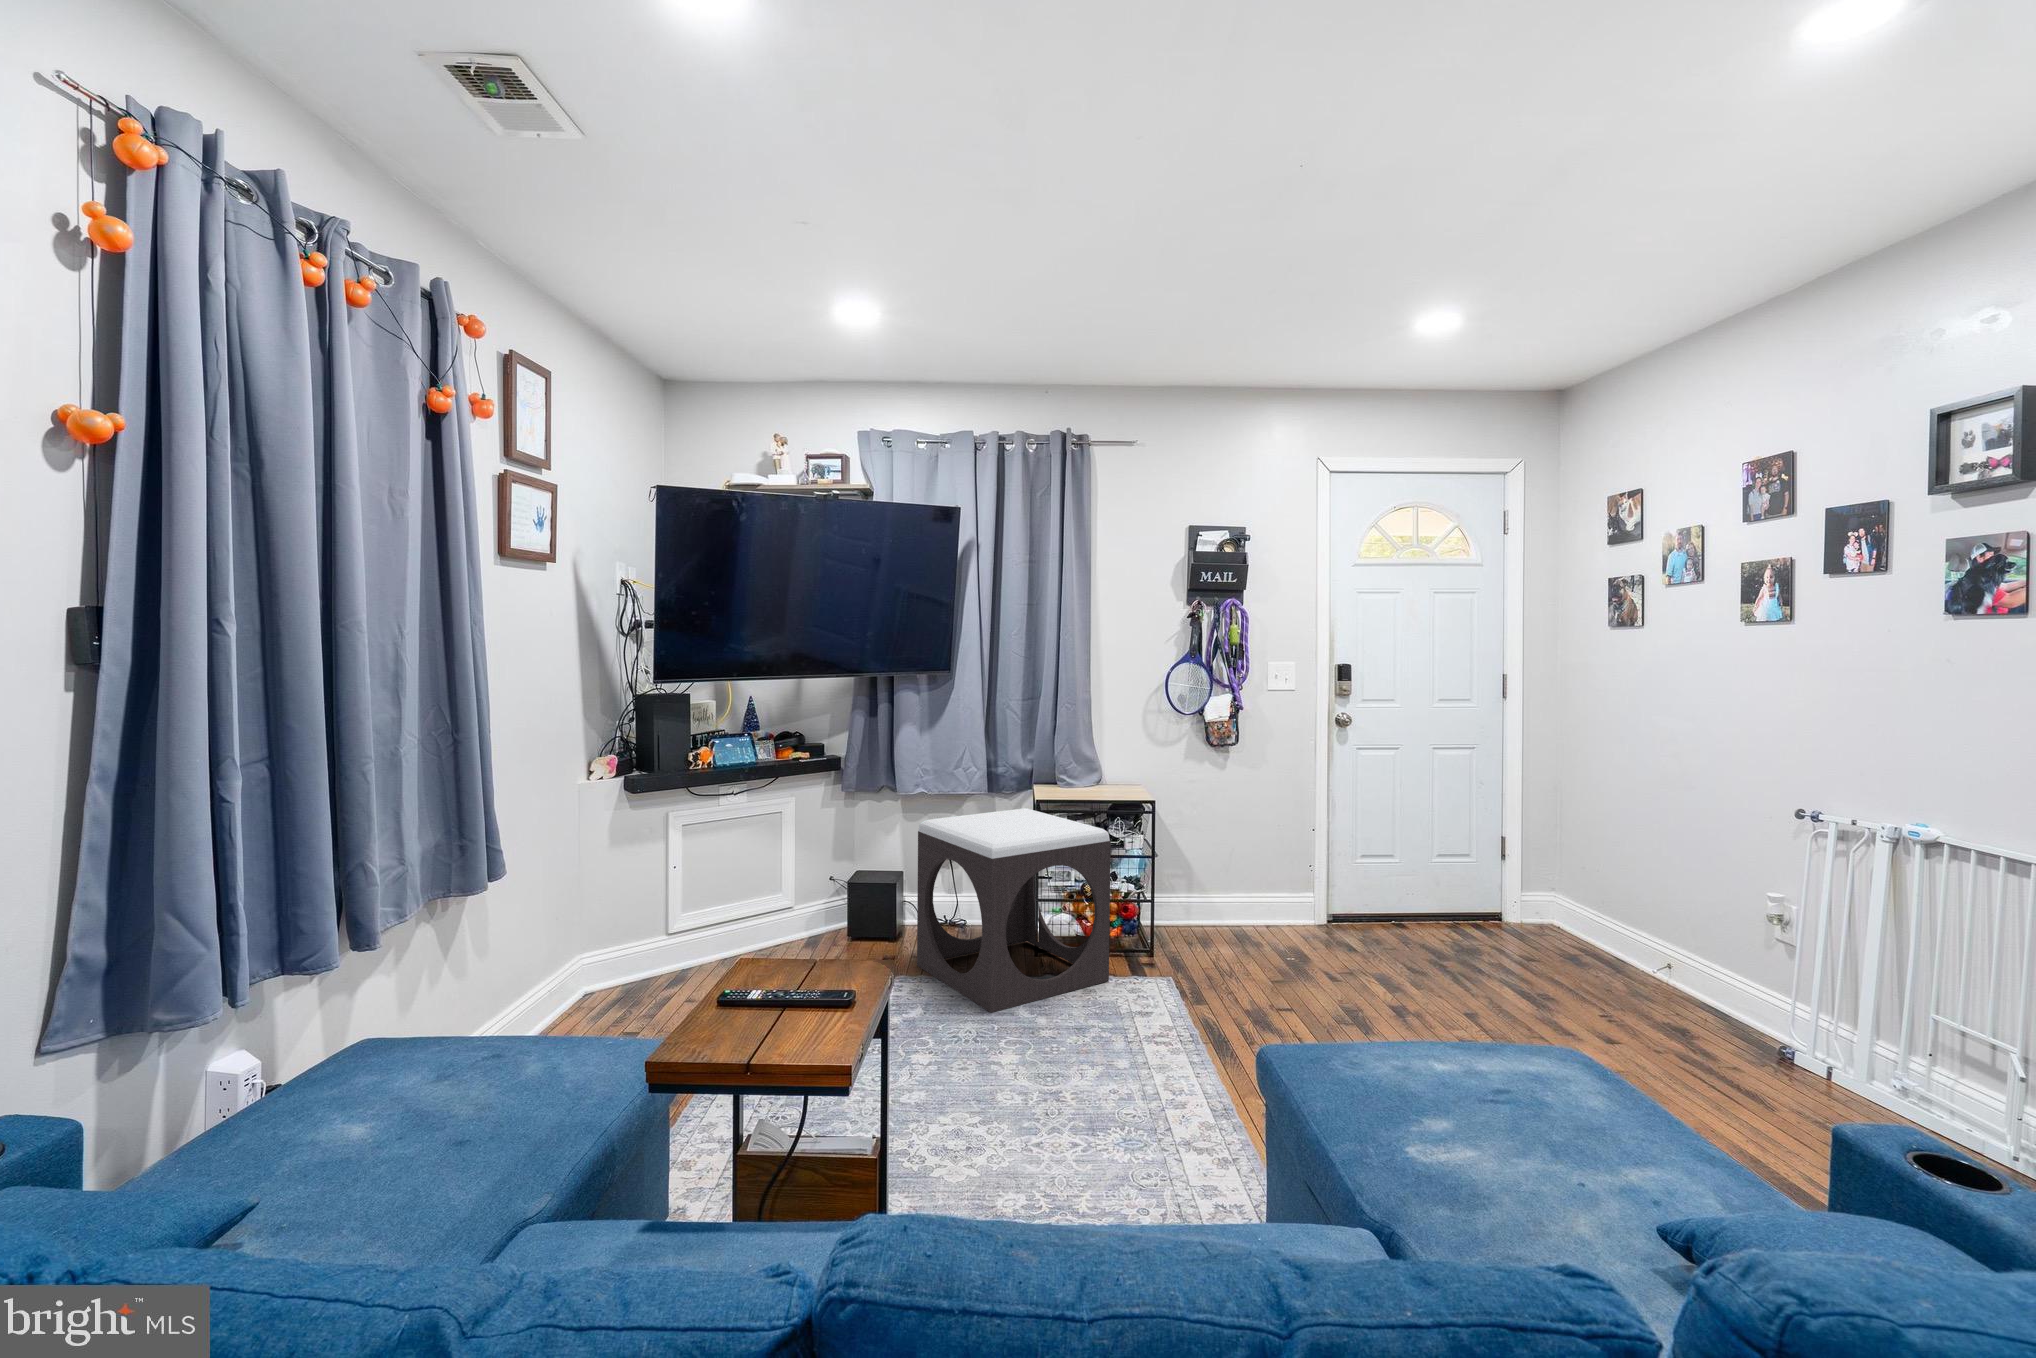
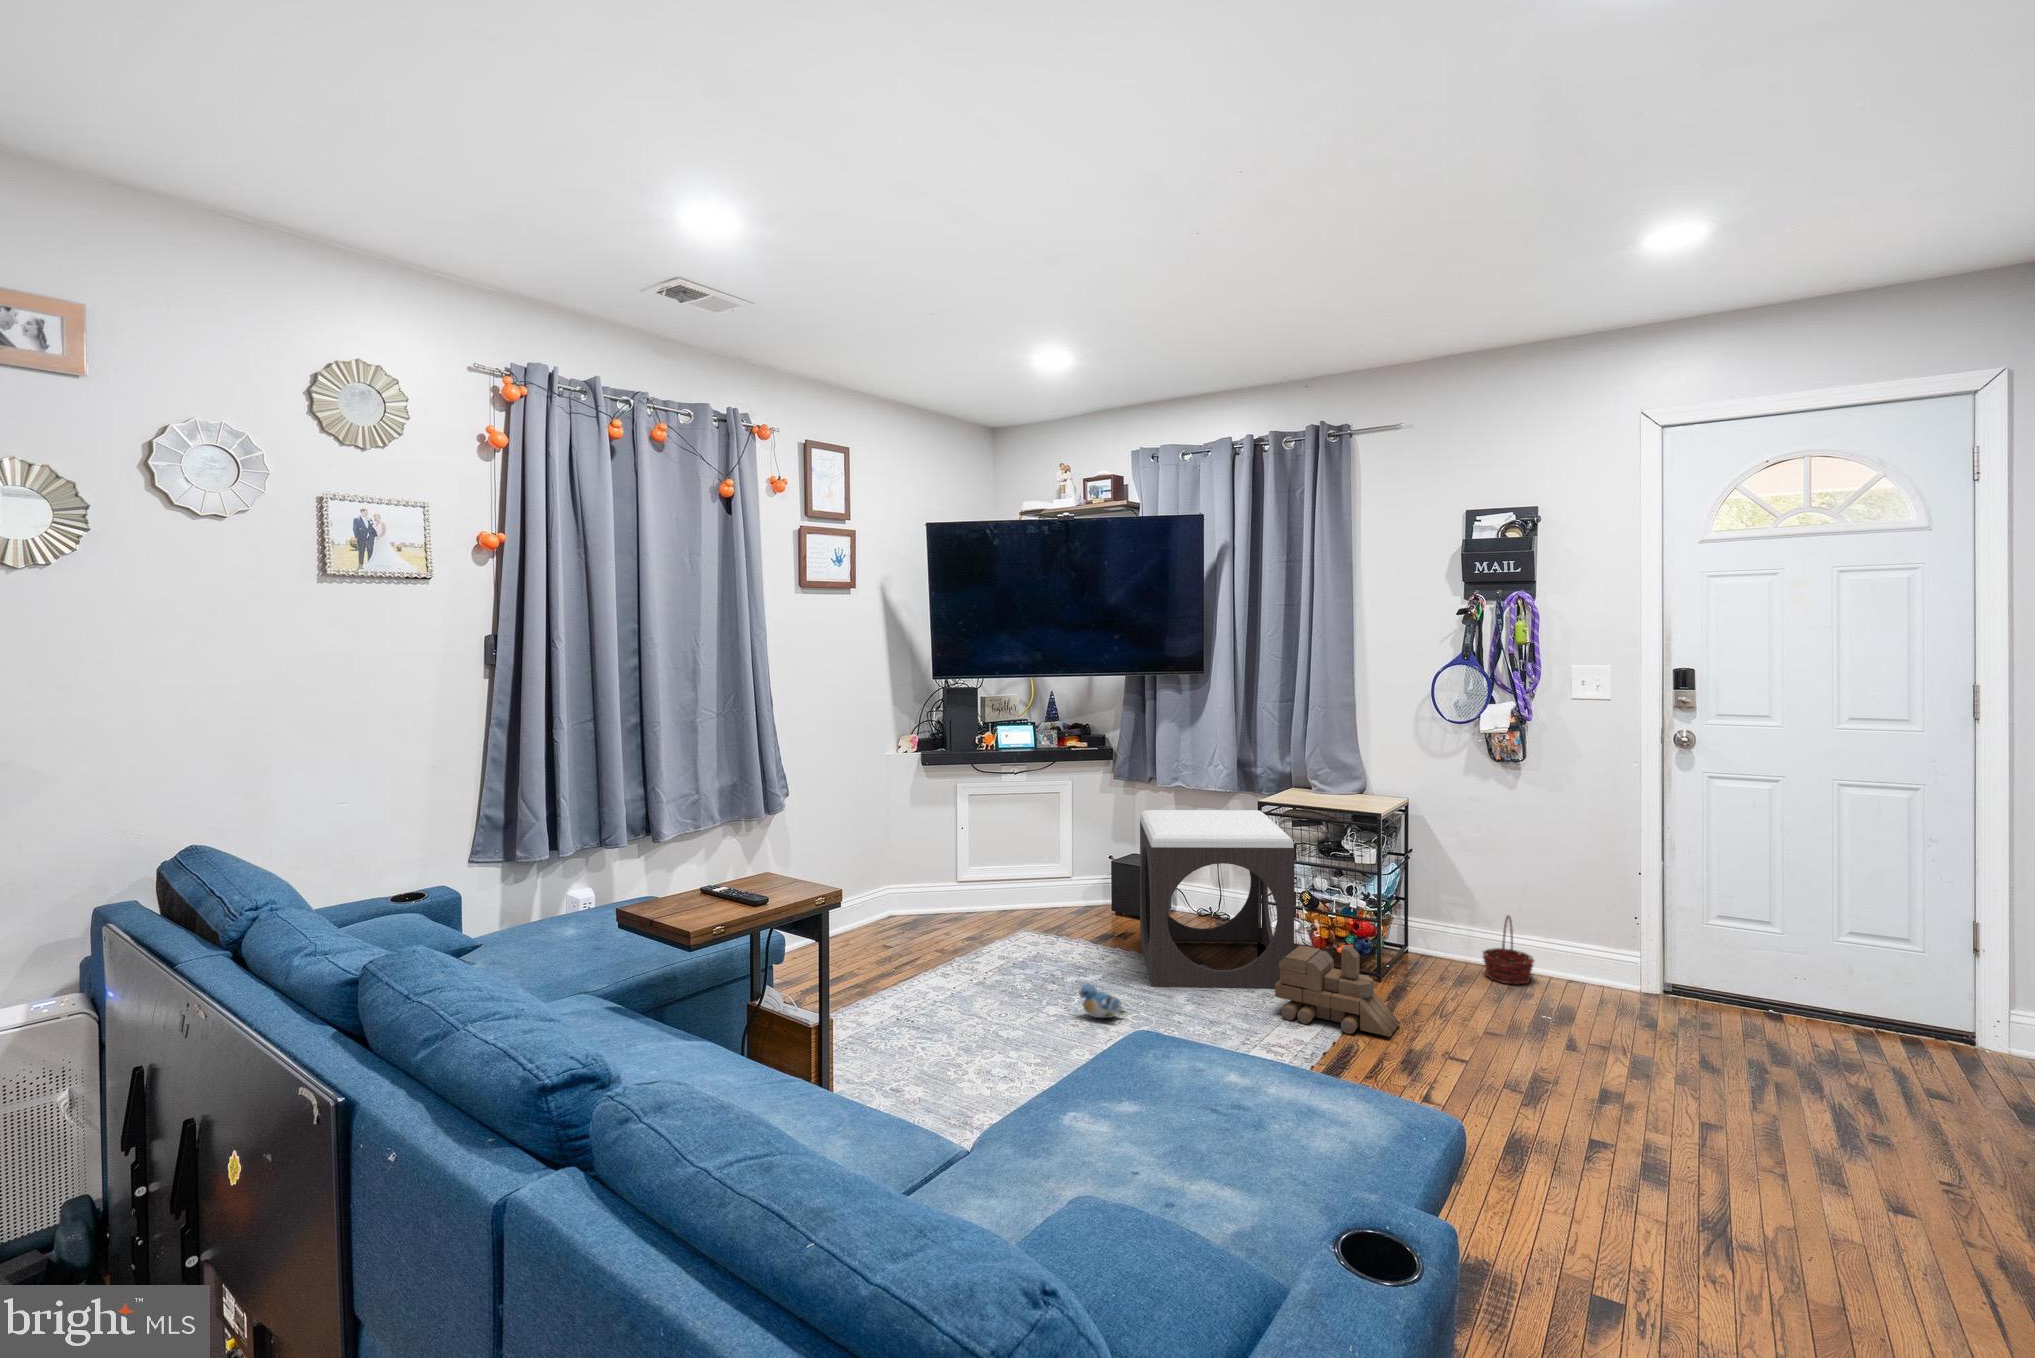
basket: none [1212,878,1253,938] -> present [1483,916,1534,984]
toy train: none [1121,928,1239,1014] -> present [1275,945,1400,1037]
plush toy: none [966,1027,1018,1065] -> present [1079,983,1125,1018]

